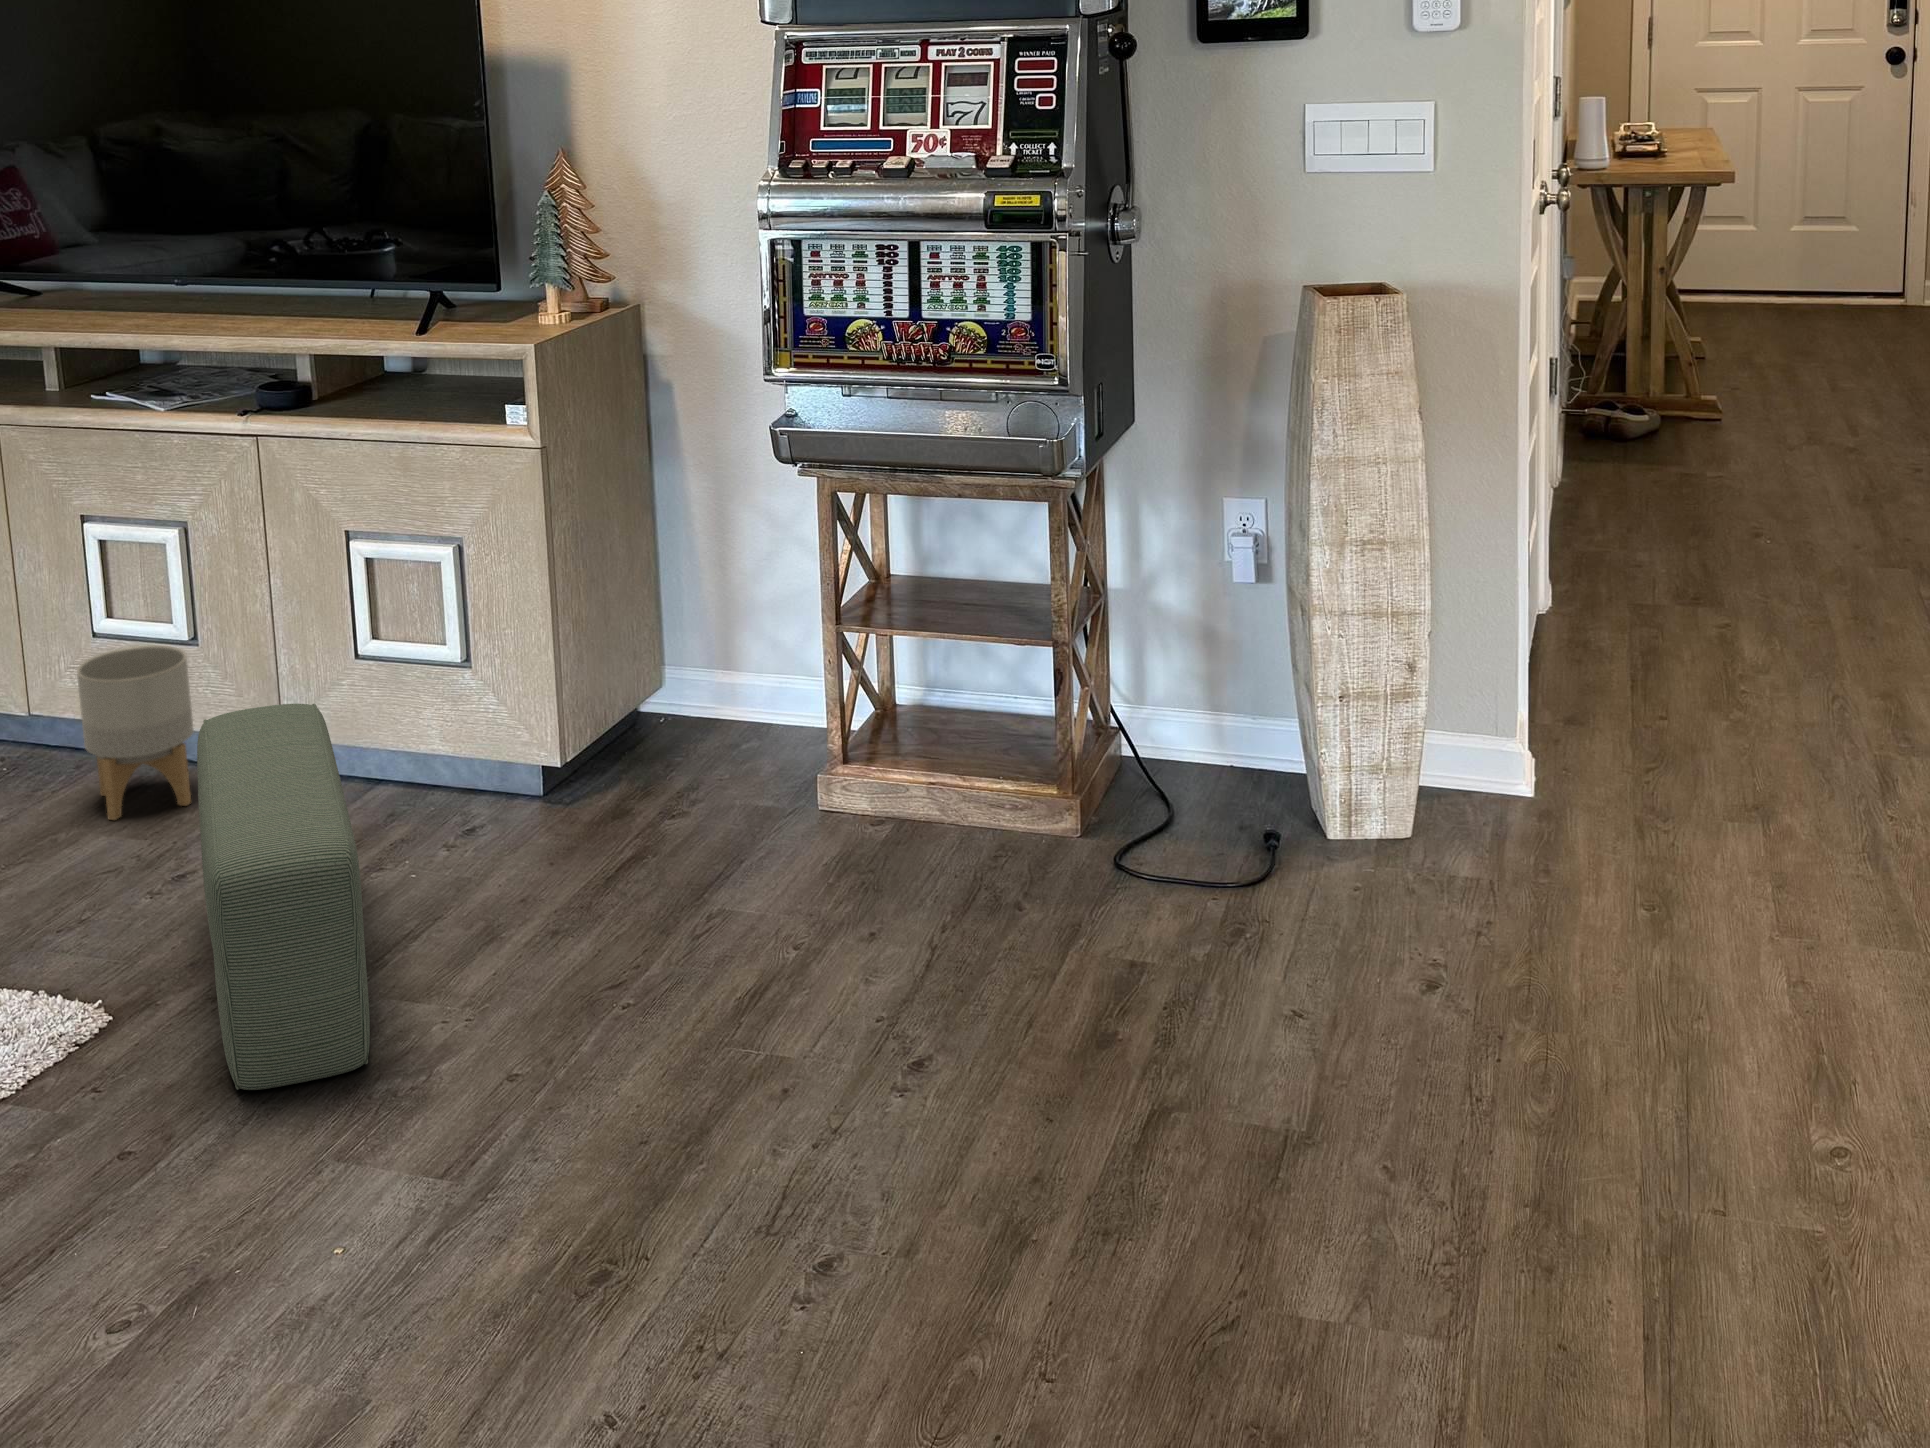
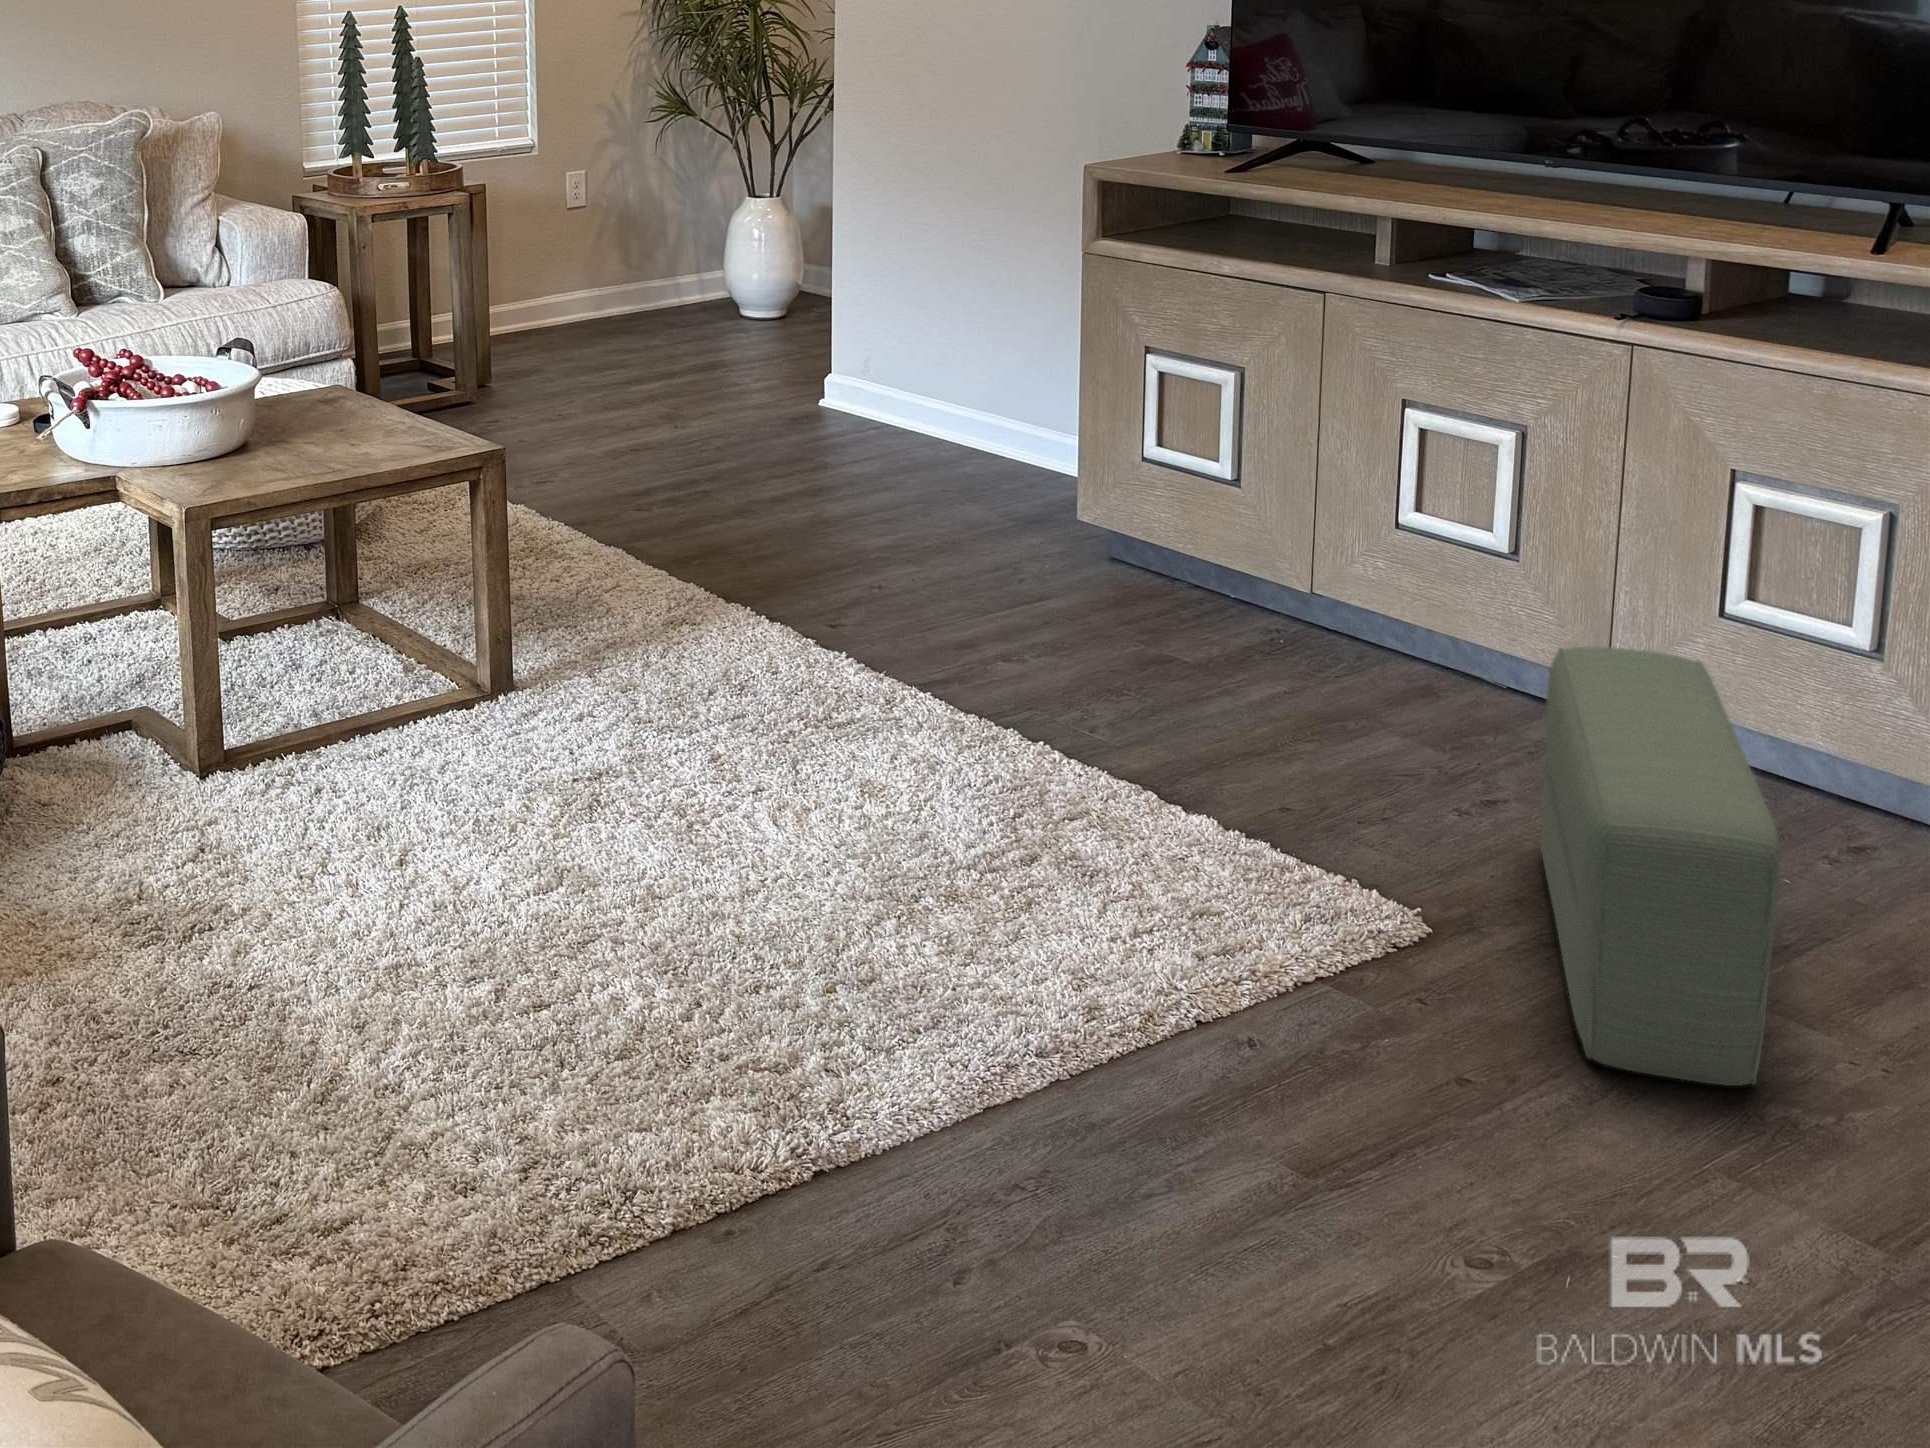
planter: present [77,645,194,820] -> none [1384,550,1515,734]

